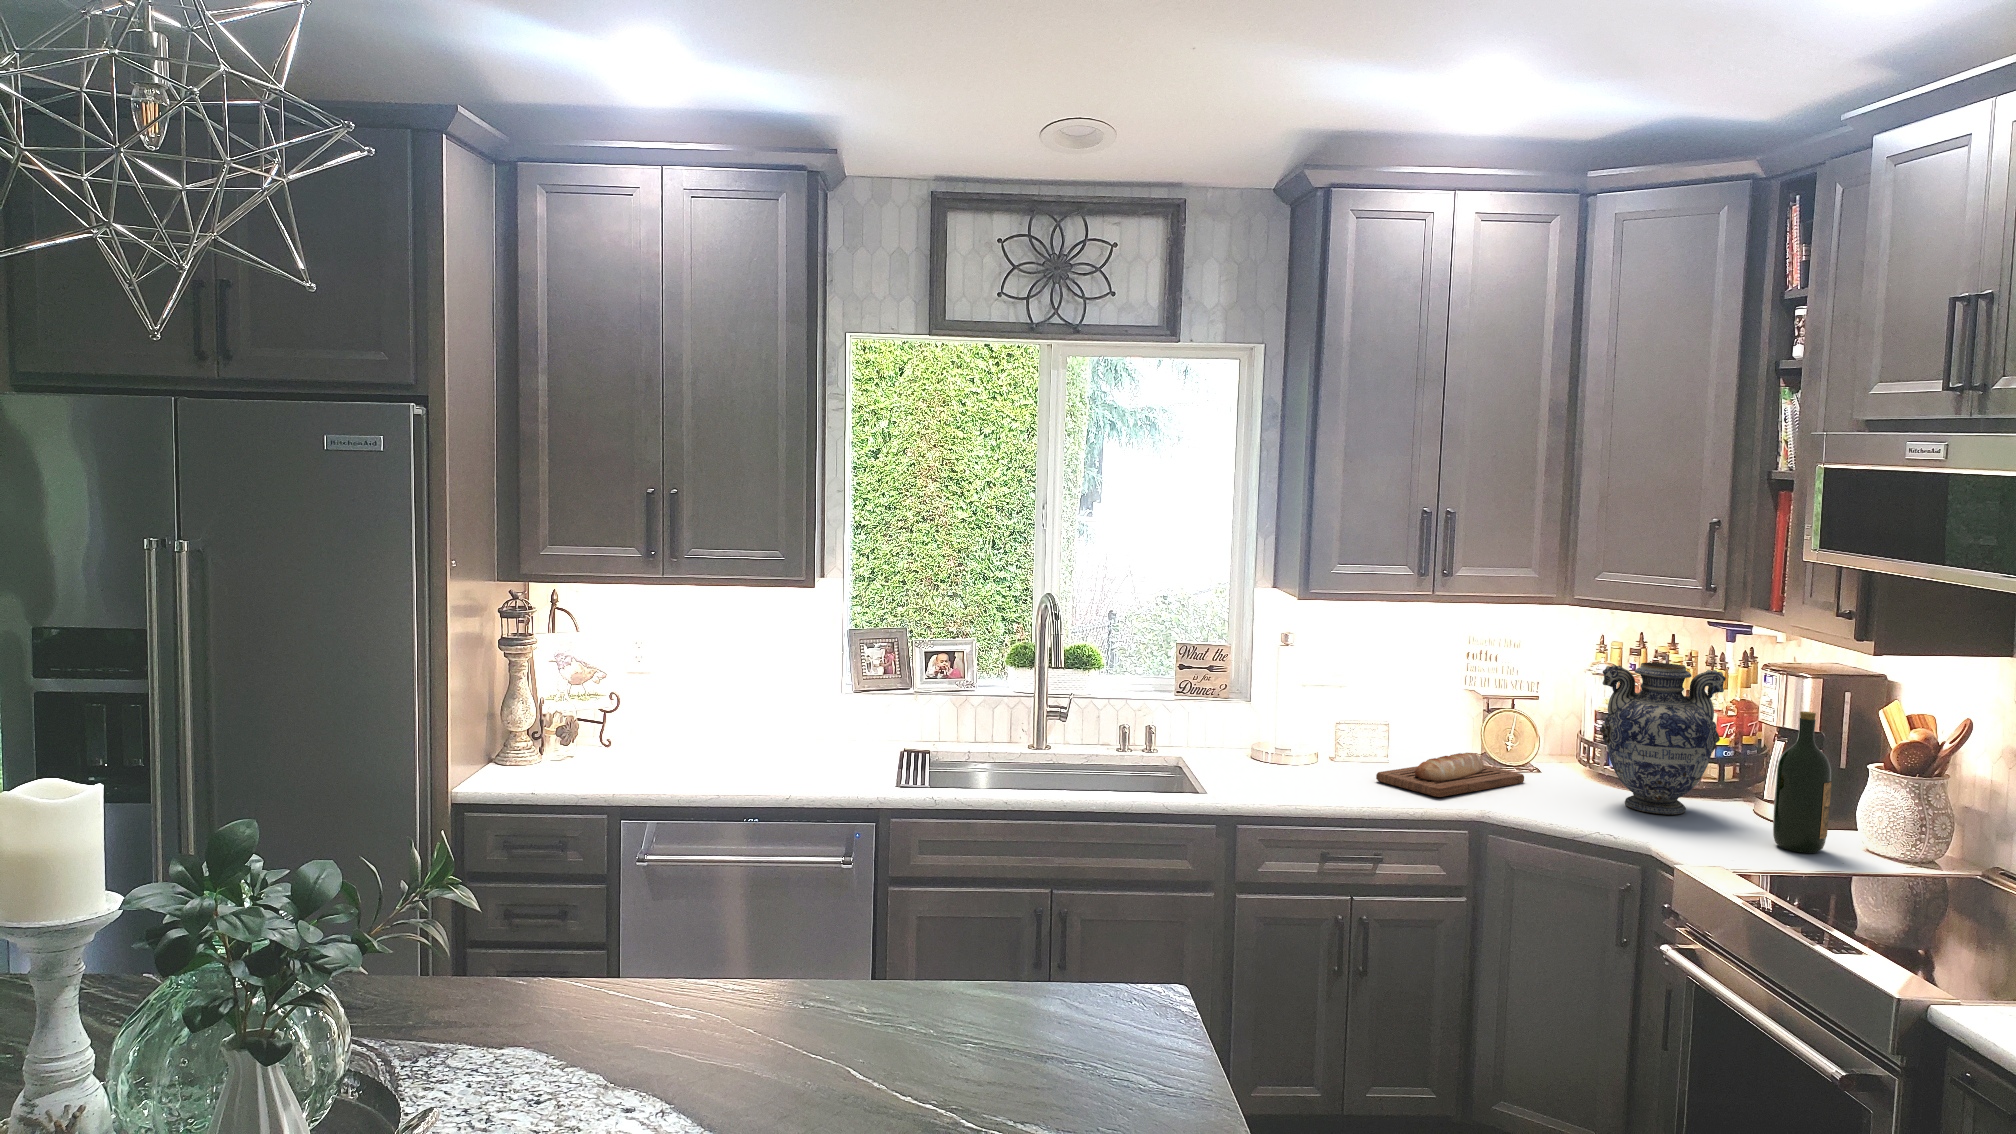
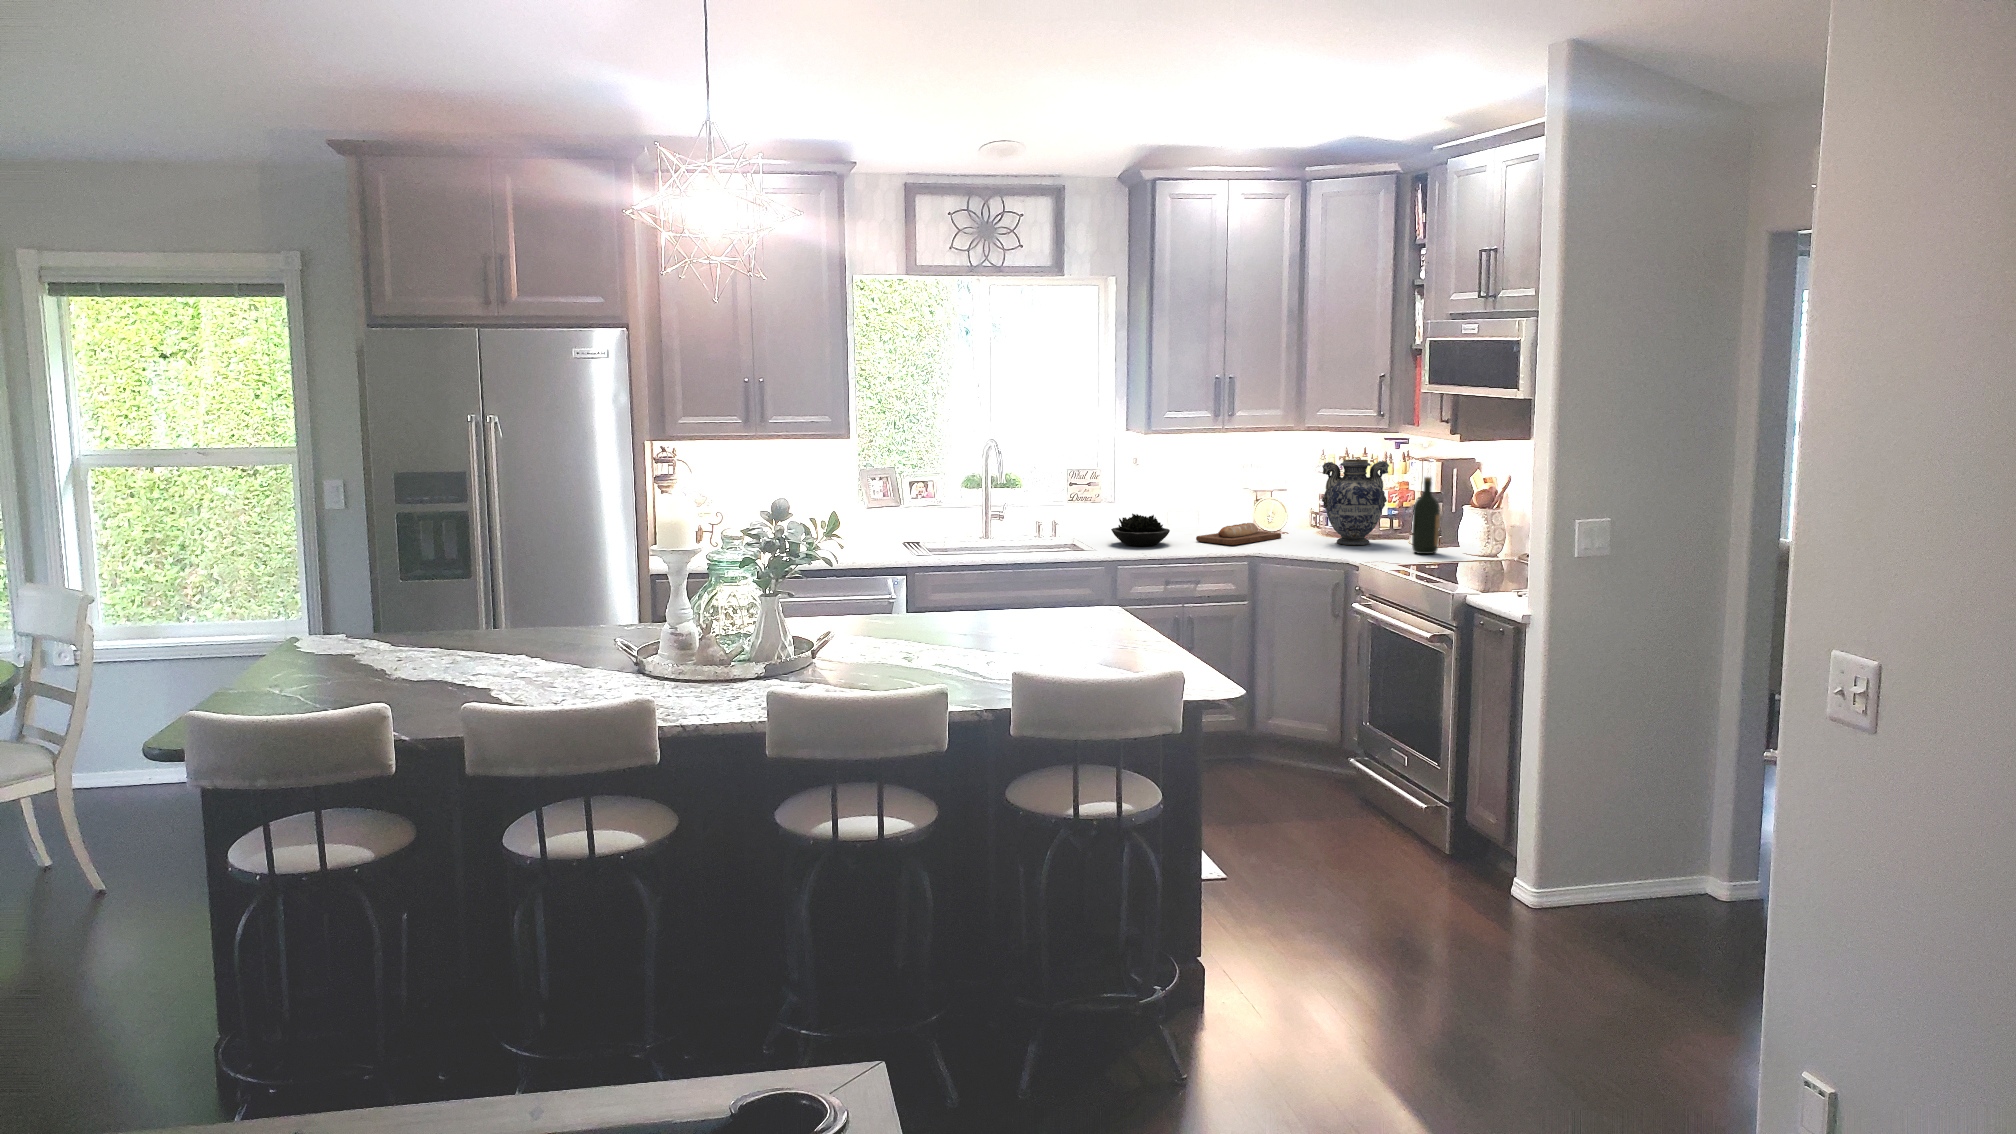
succulent plant: none [1233,729,1331,787] -> present [1111,514,1170,546]

